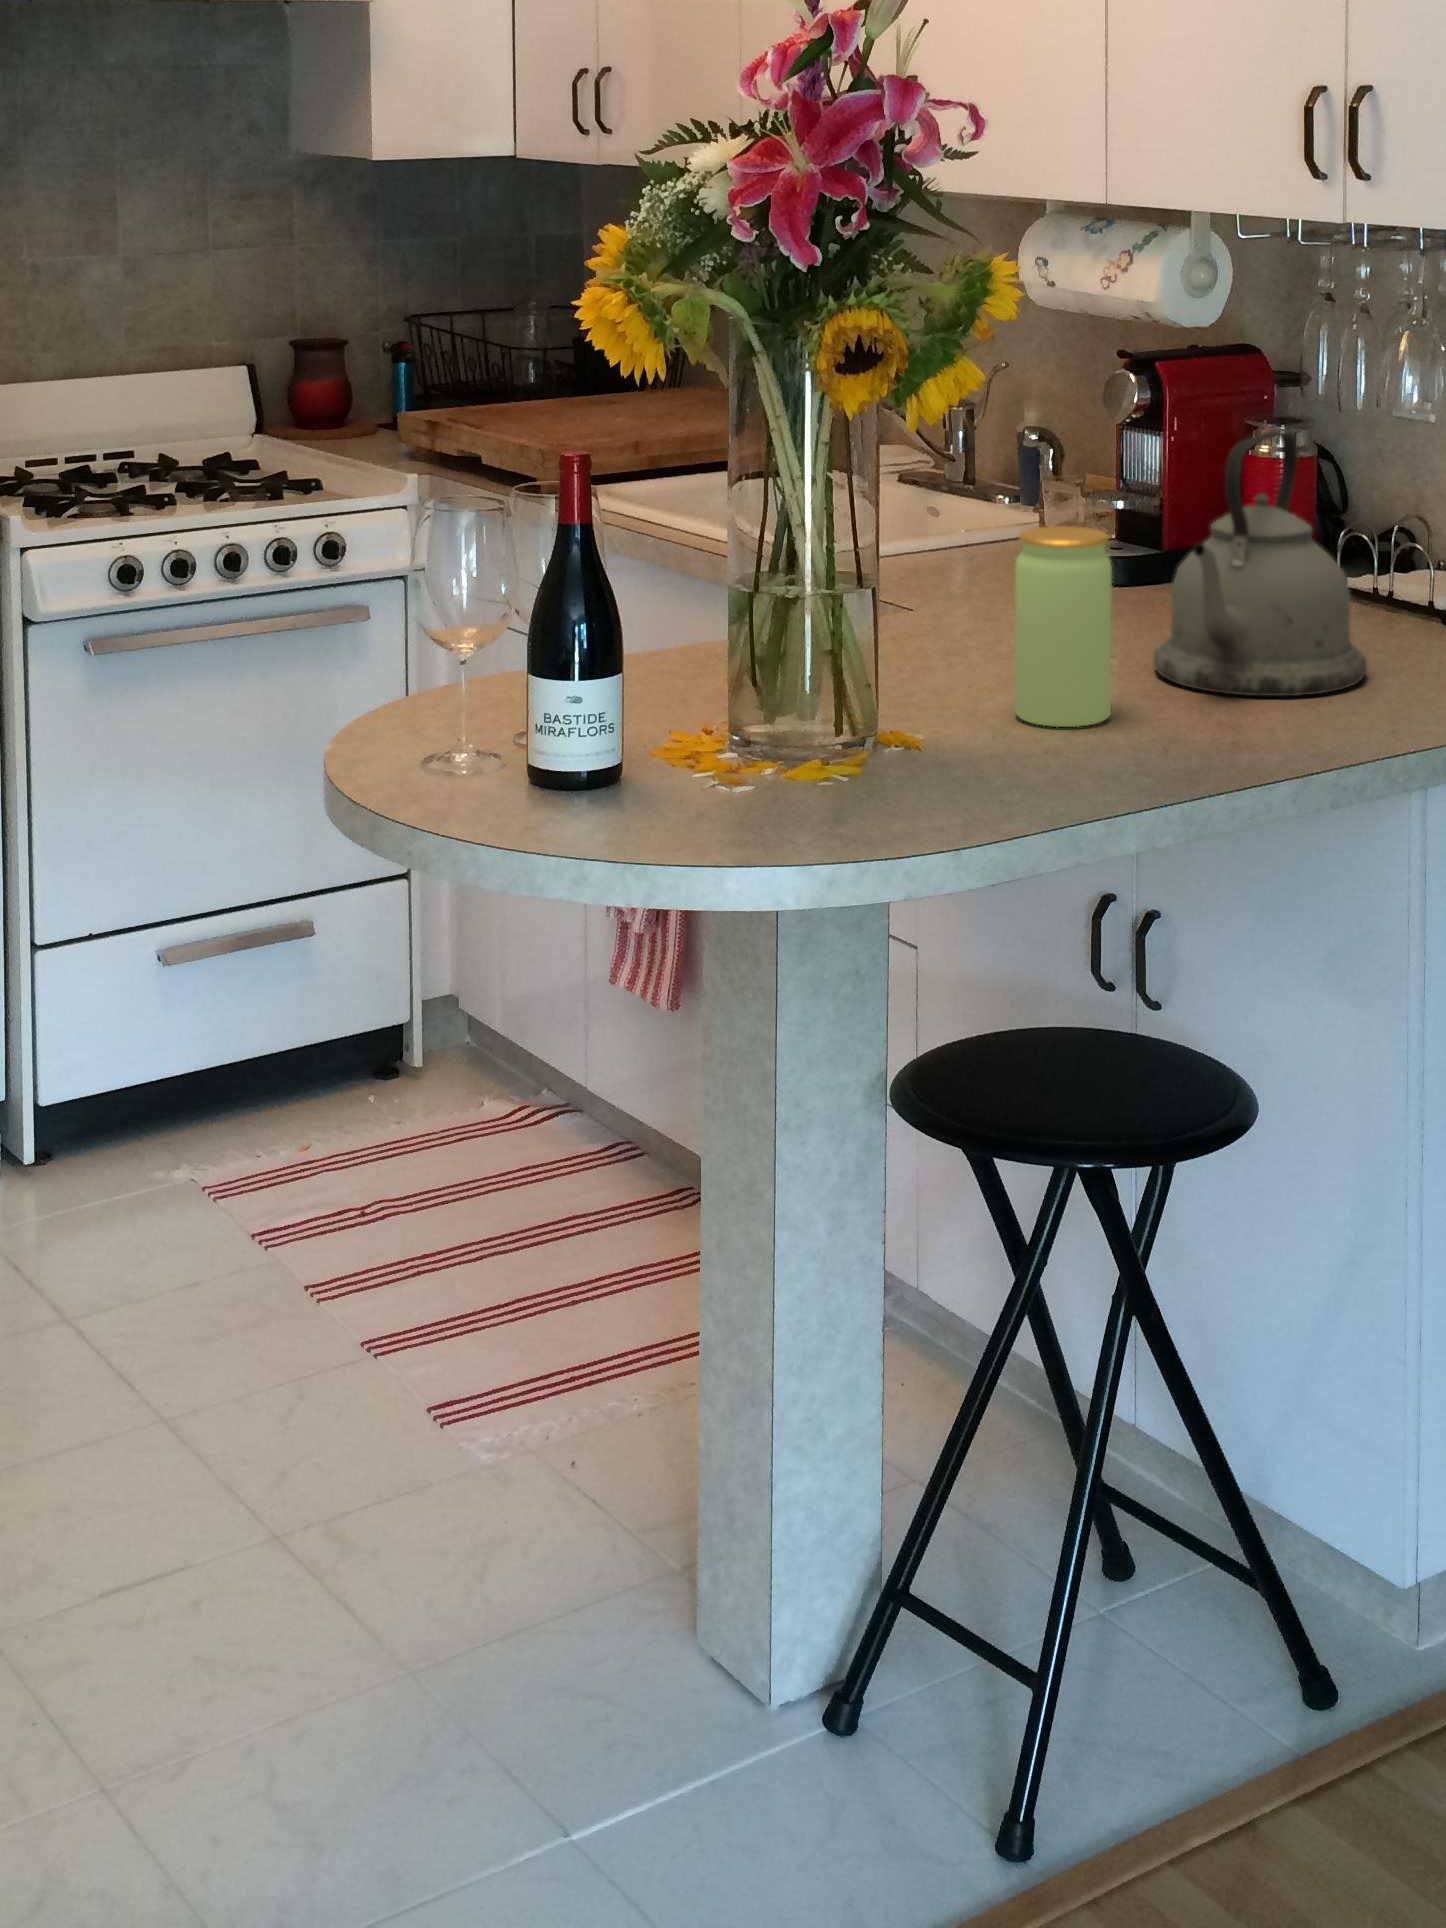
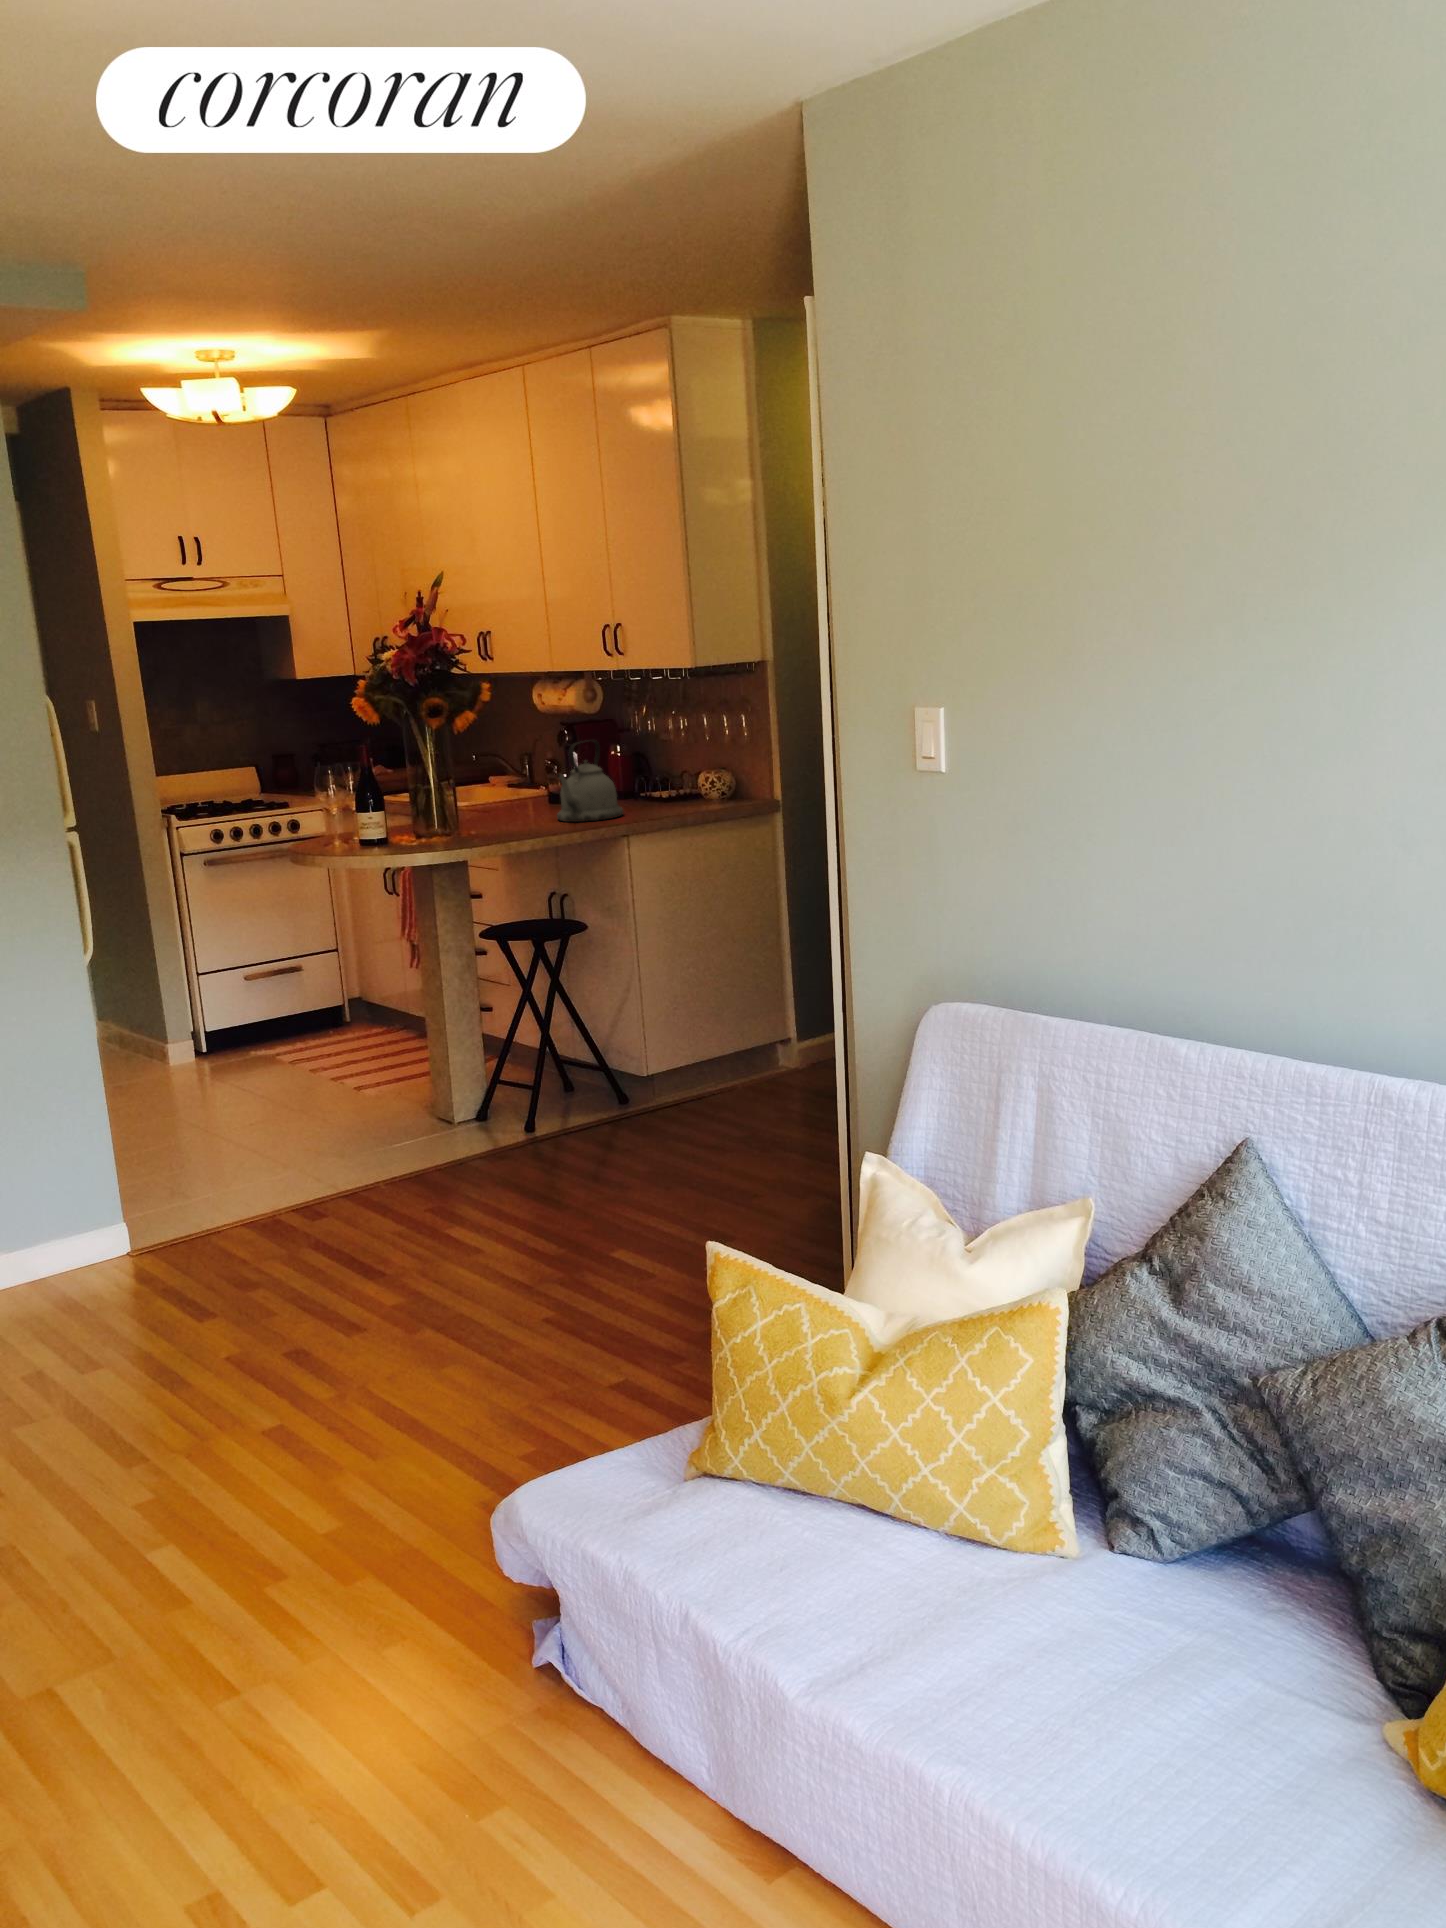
jar: present [1015,526,1112,727] -> none [501,771,535,832]

